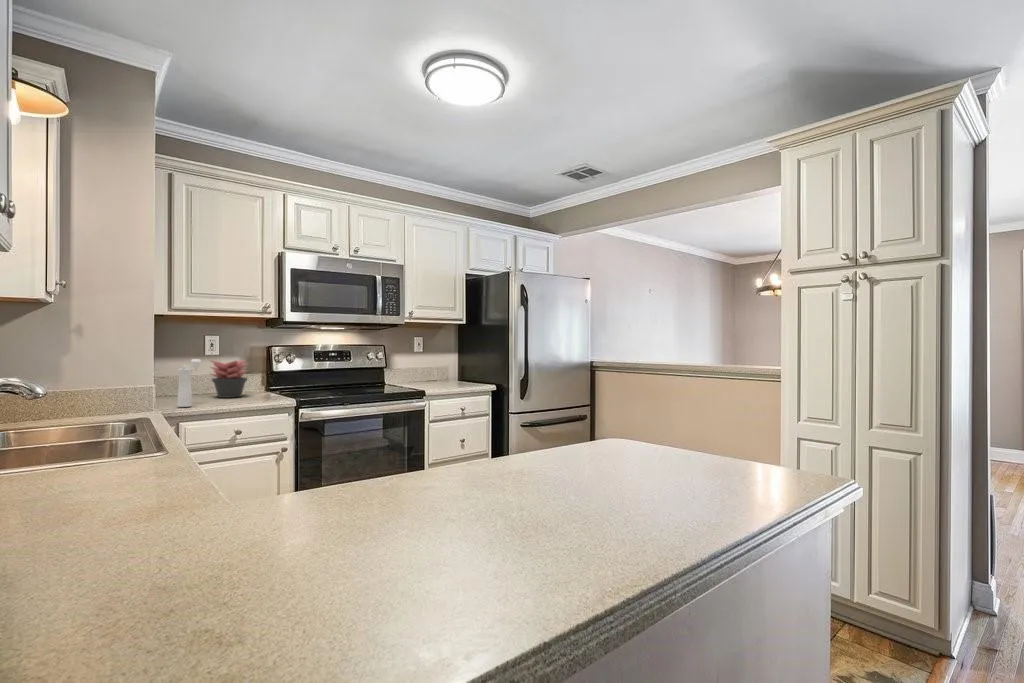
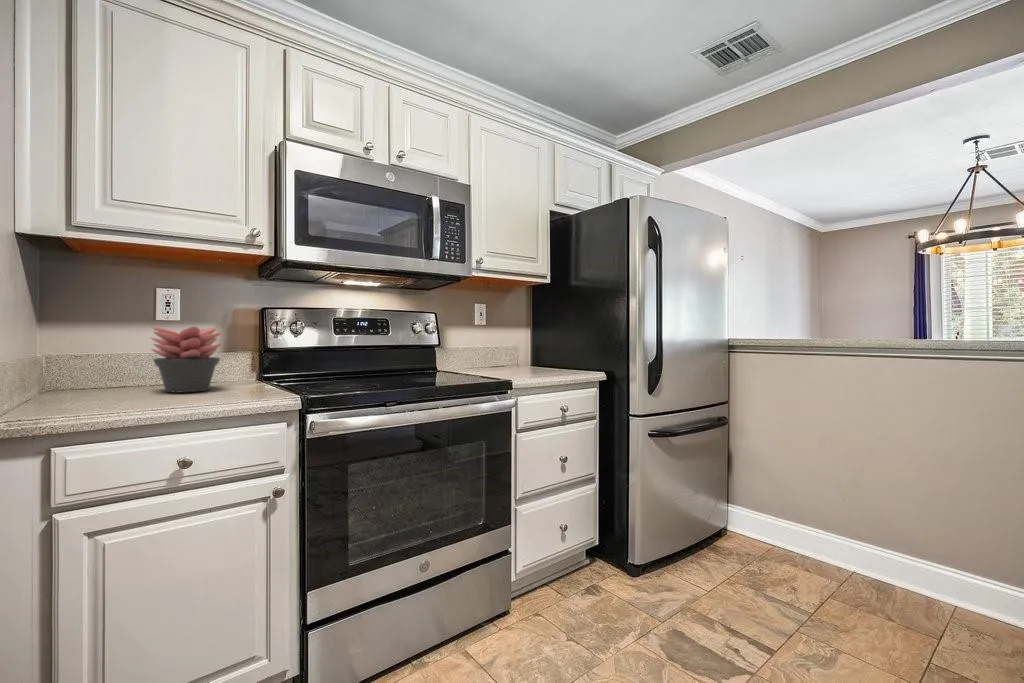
pepper mill: present [177,359,201,407] -> none [57,319,120,414]

